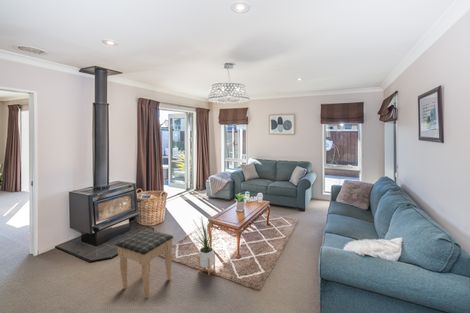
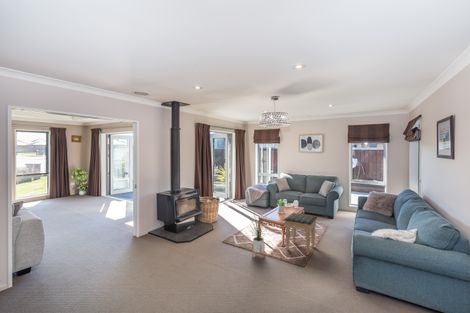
footstool: present [115,229,173,298] -> present [284,213,317,255]

